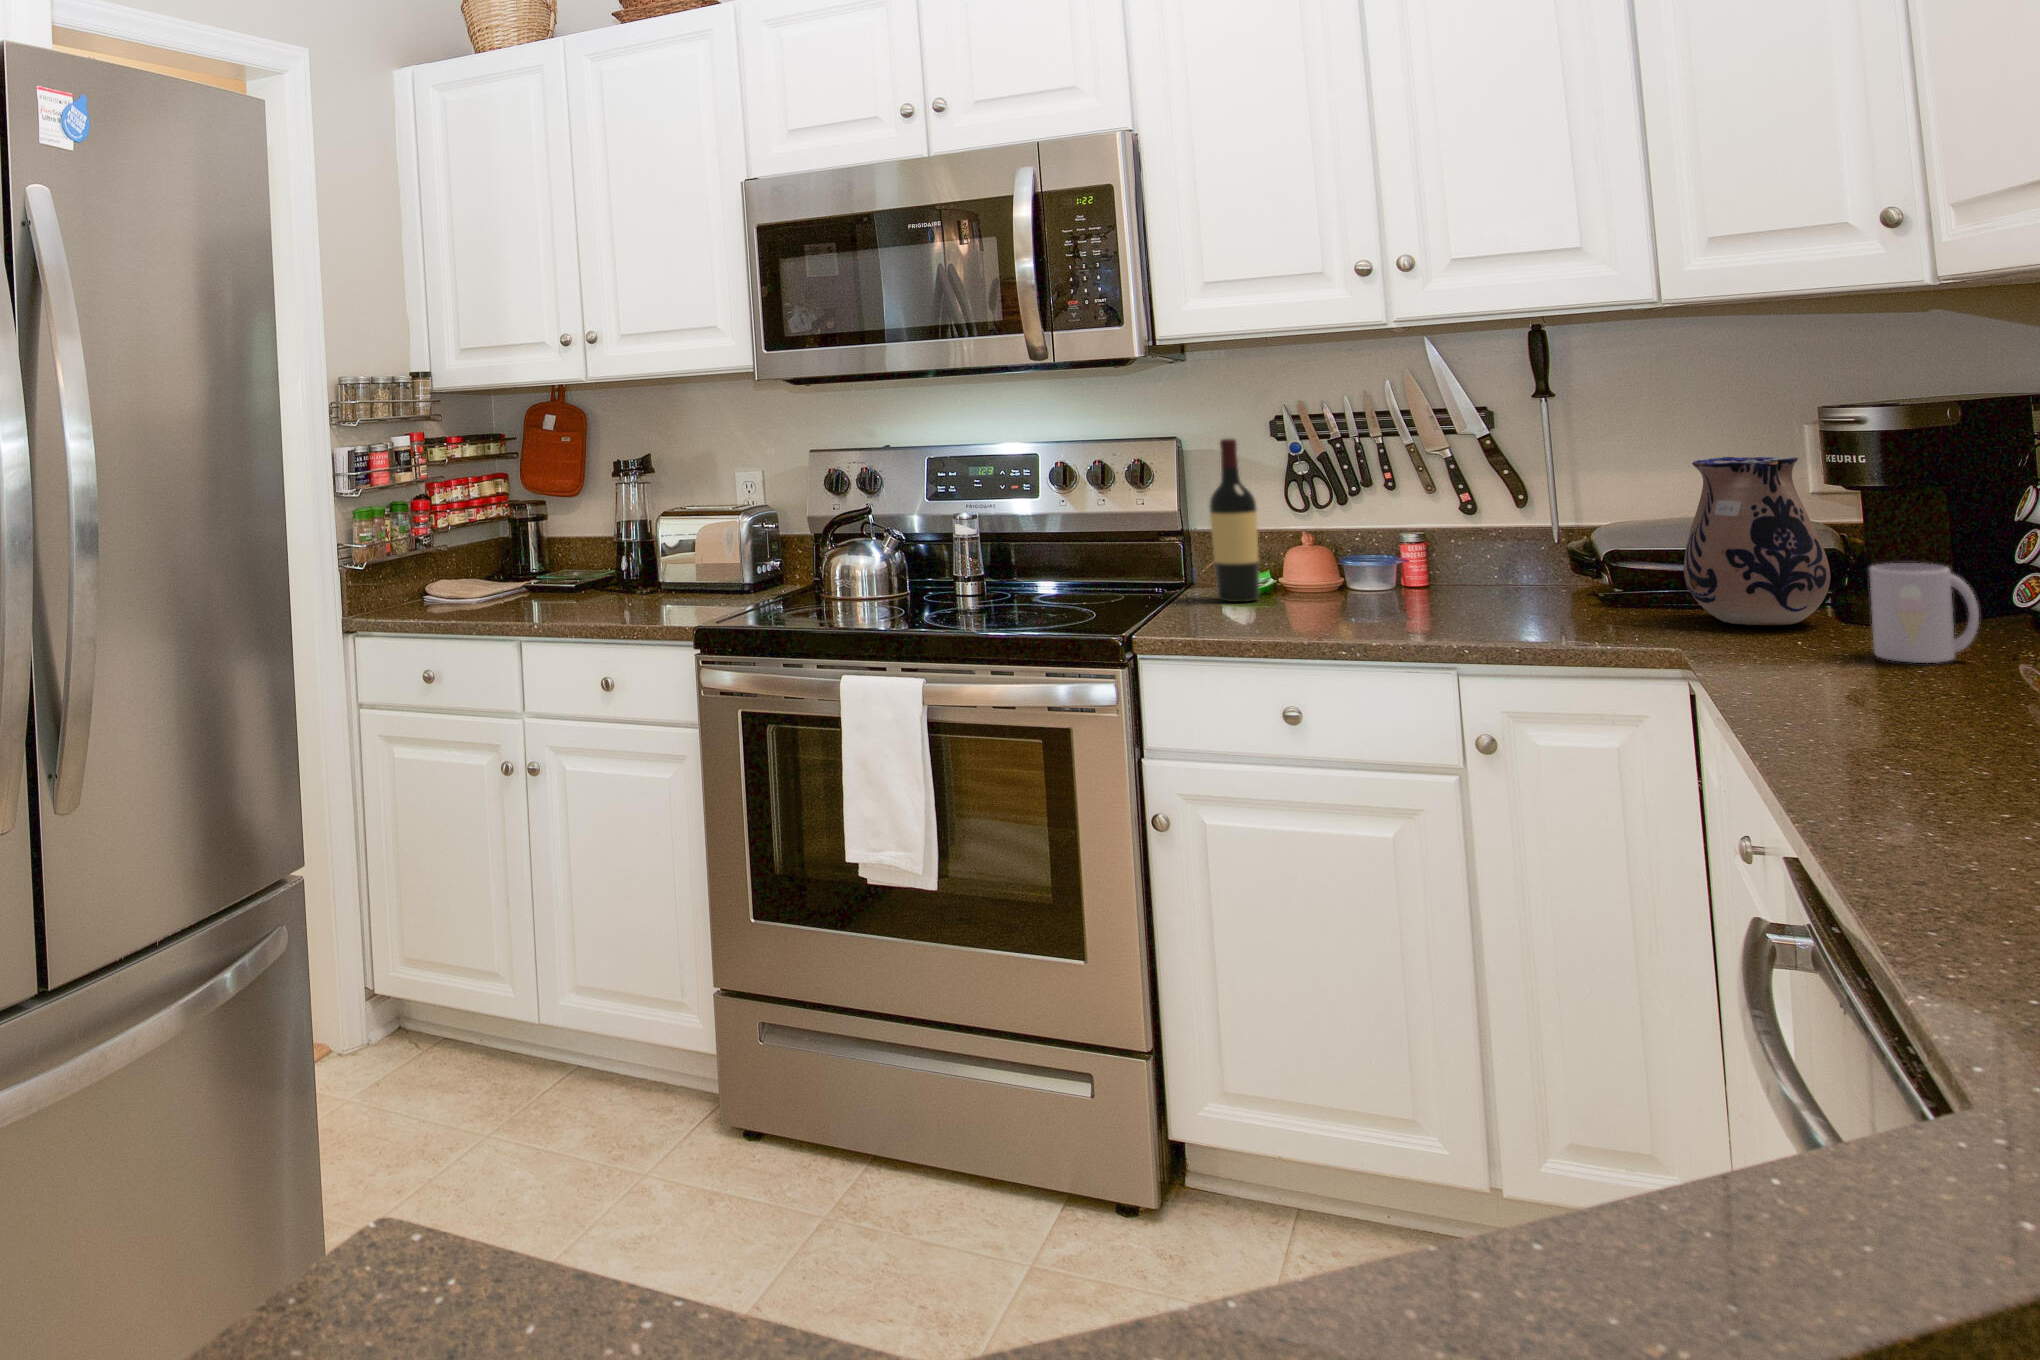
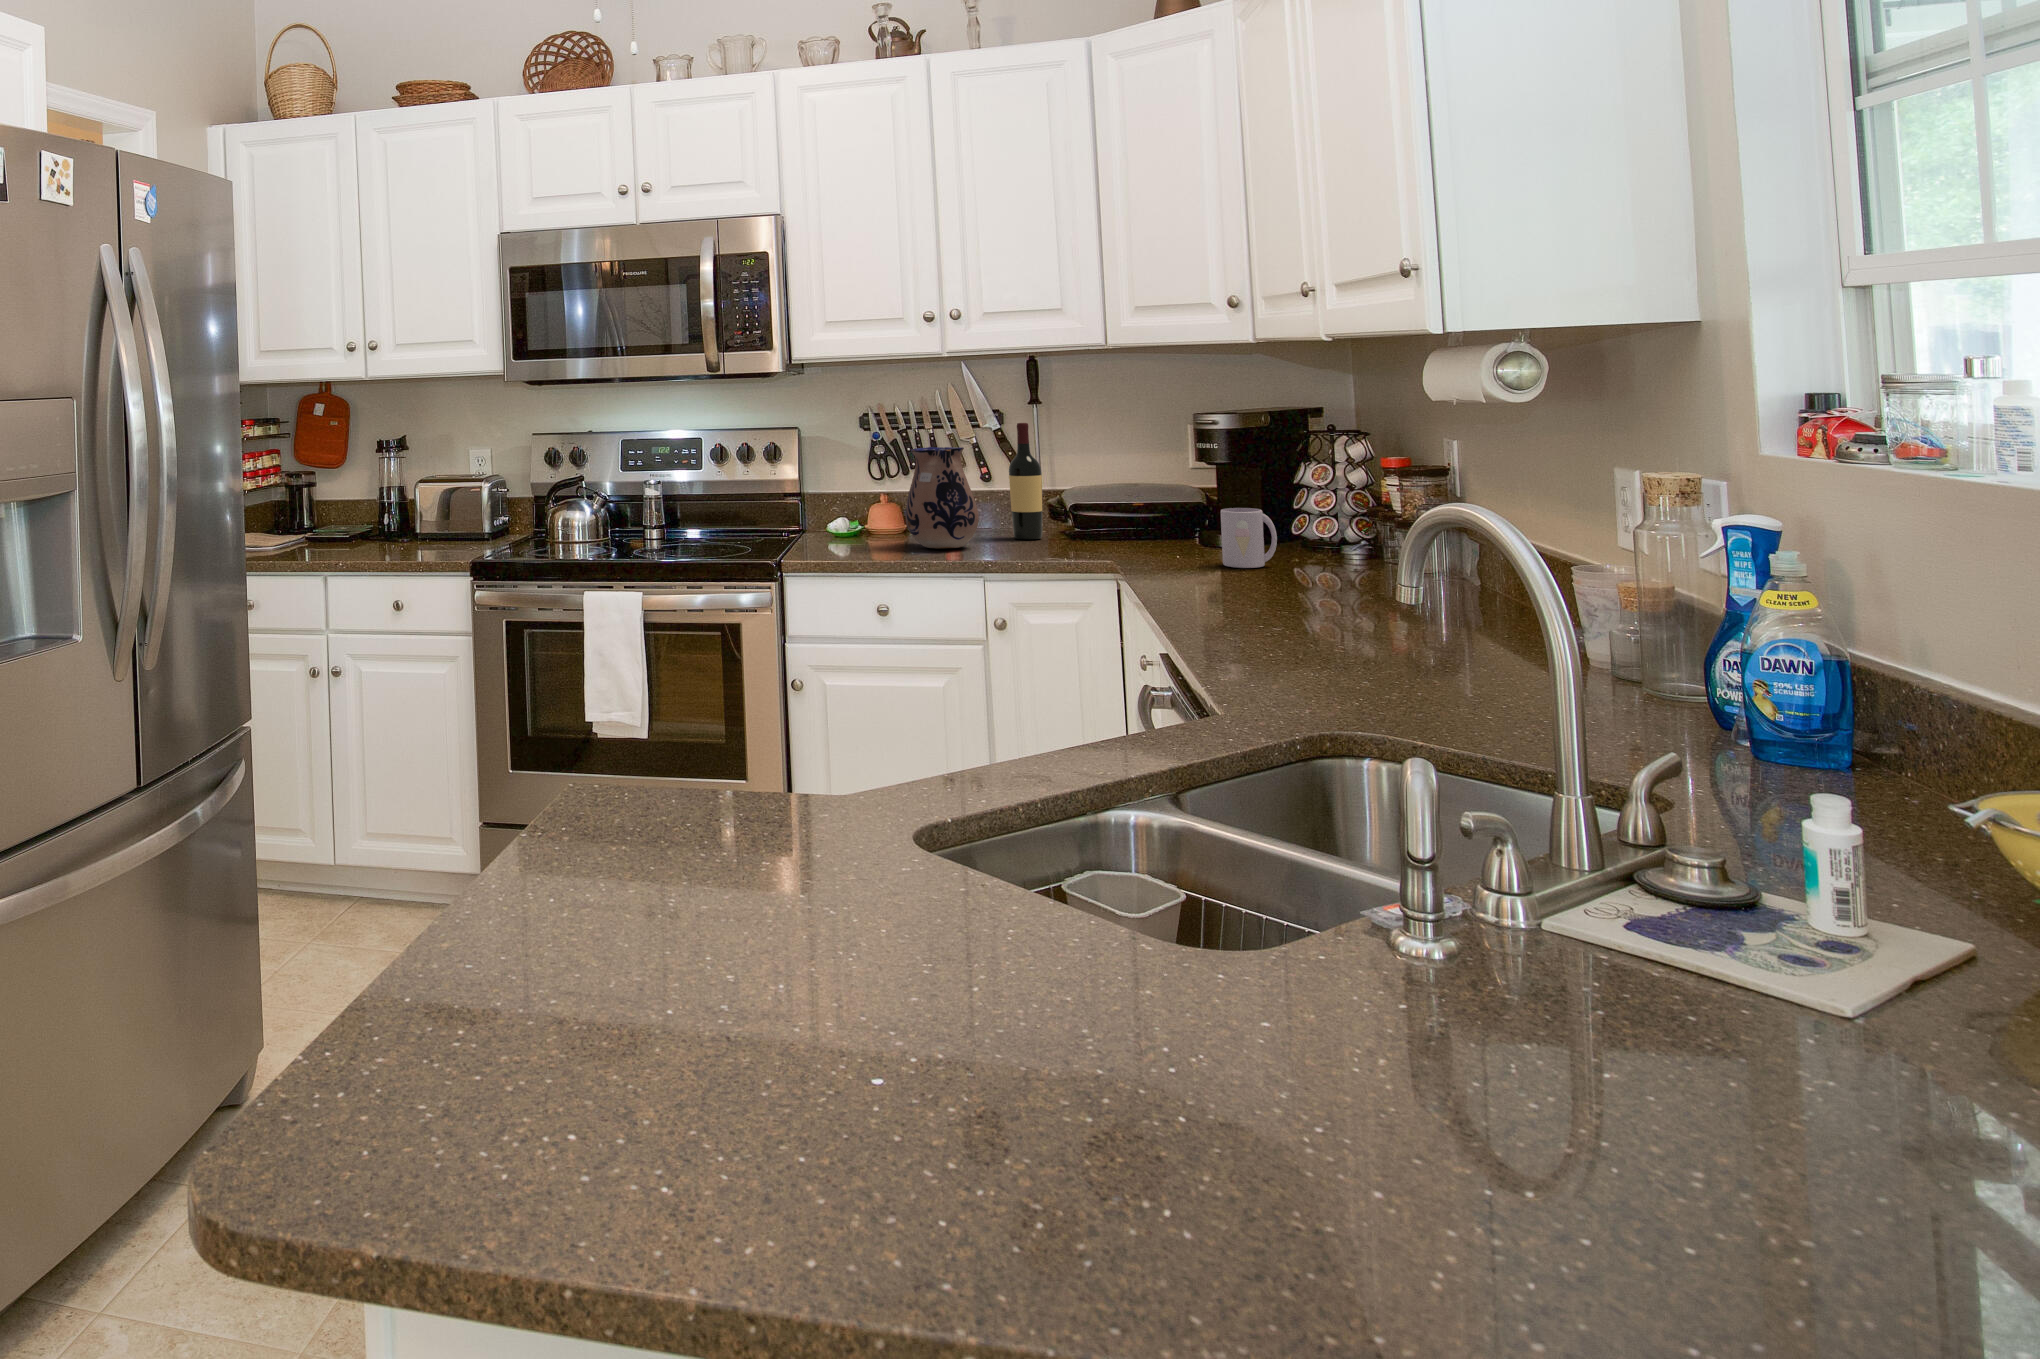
wine bottle: present [1210,438,1259,602] -> present [1009,423,1042,540]
ceramic pitcher: present [1684,456,1831,625] -> present [906,447,978,549]

